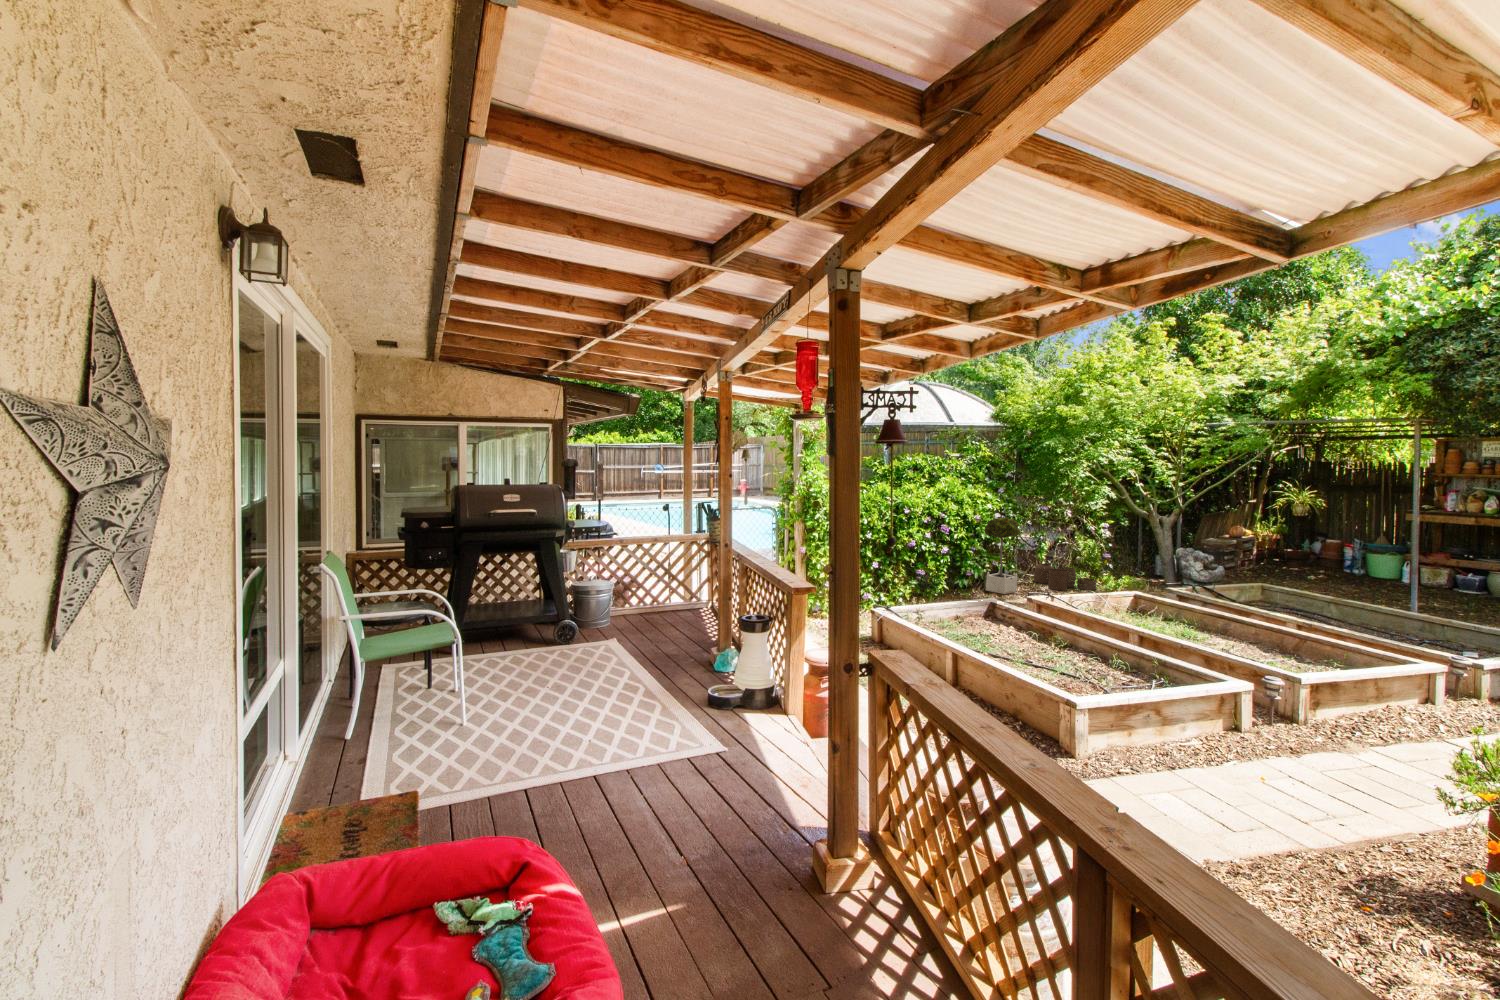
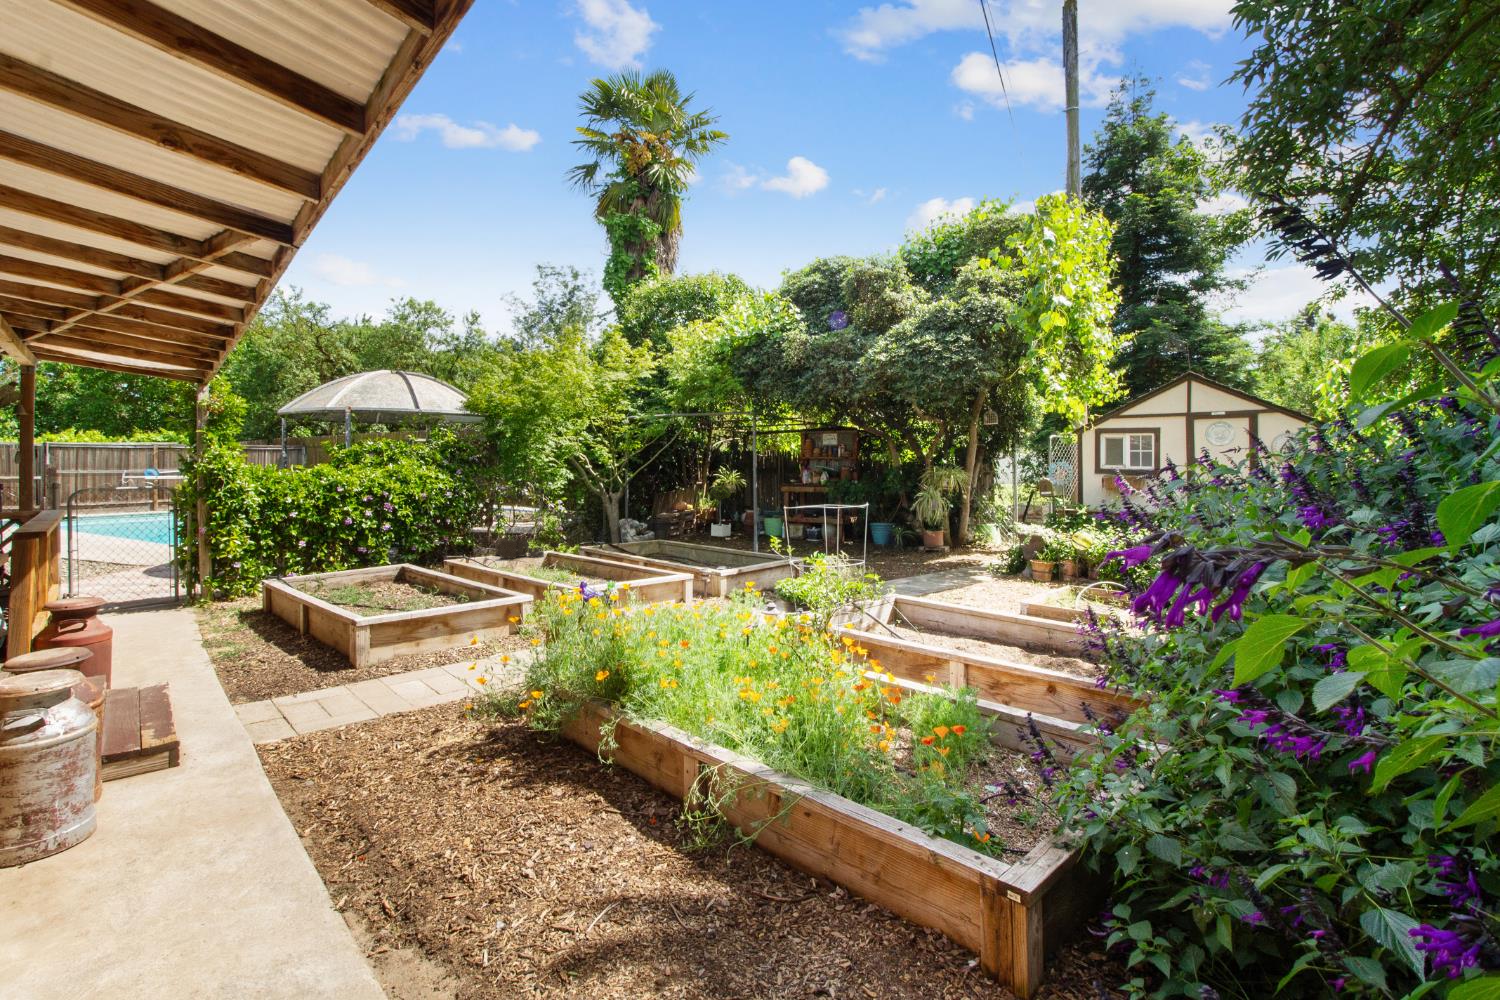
potted tree: present [984,517,1020,594] -> present [709,485,731,537]

